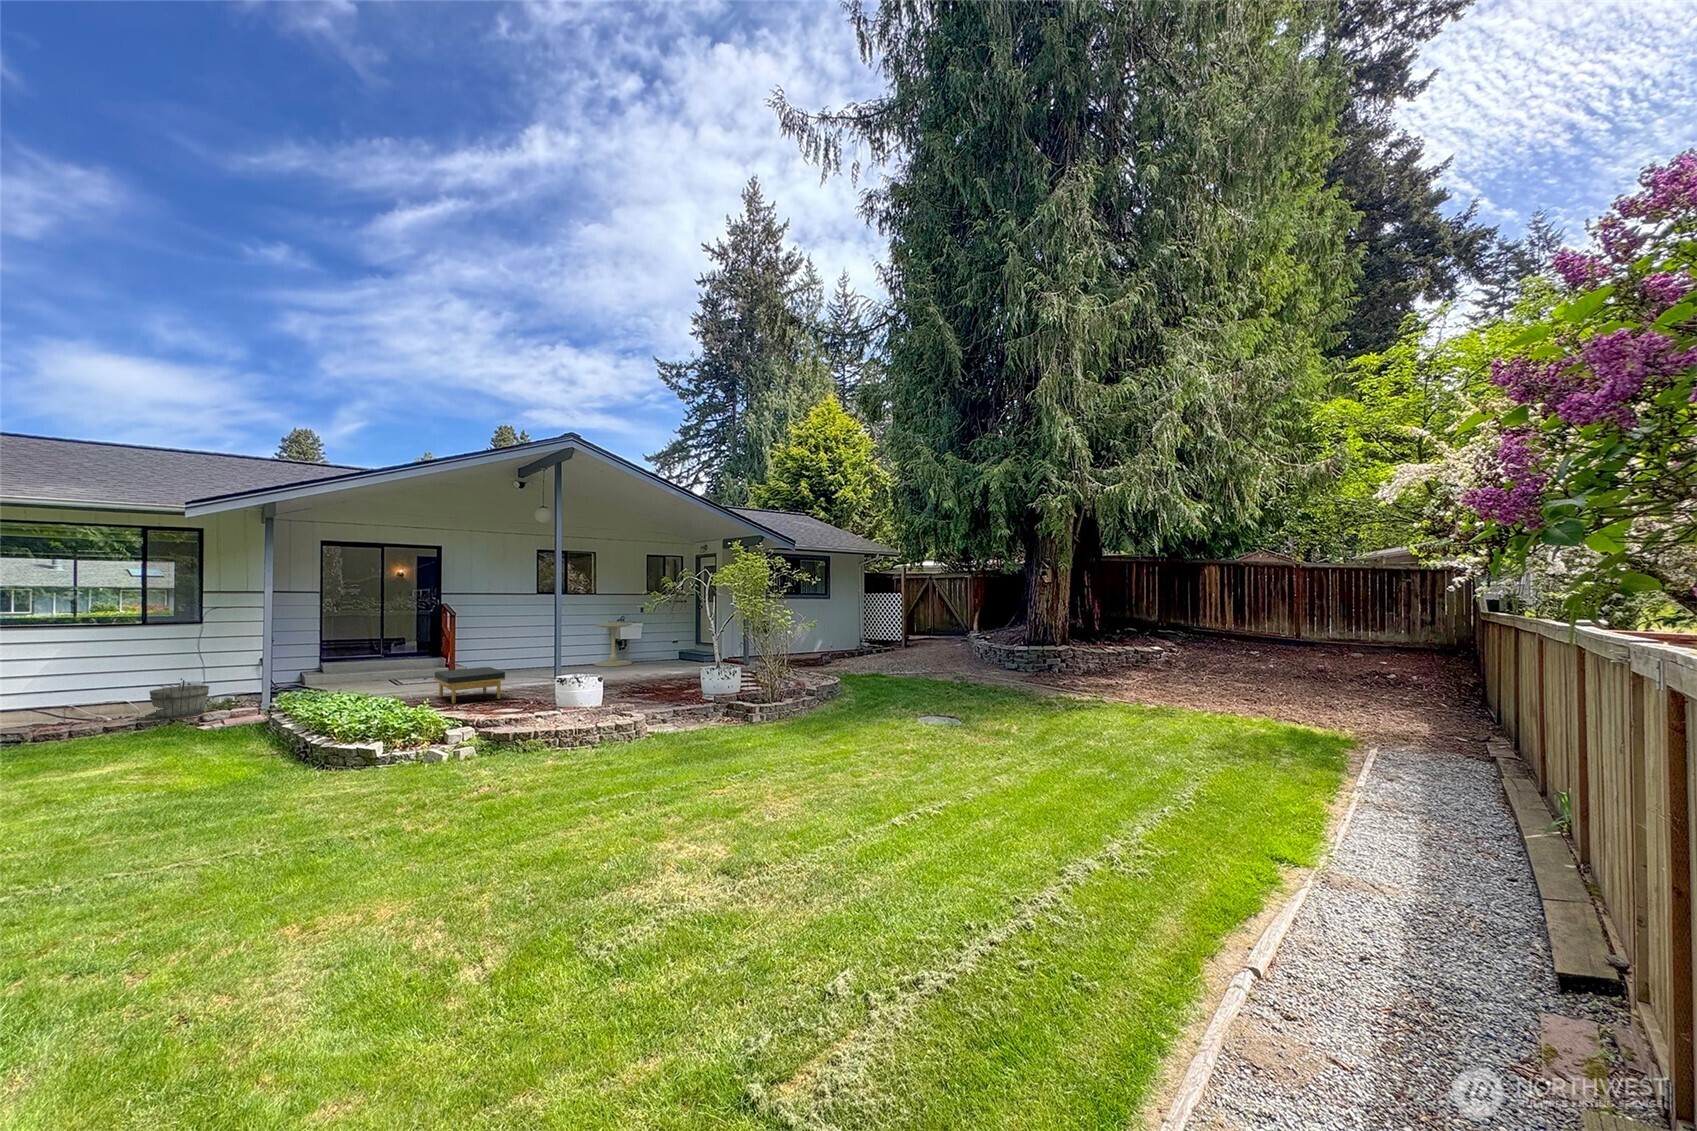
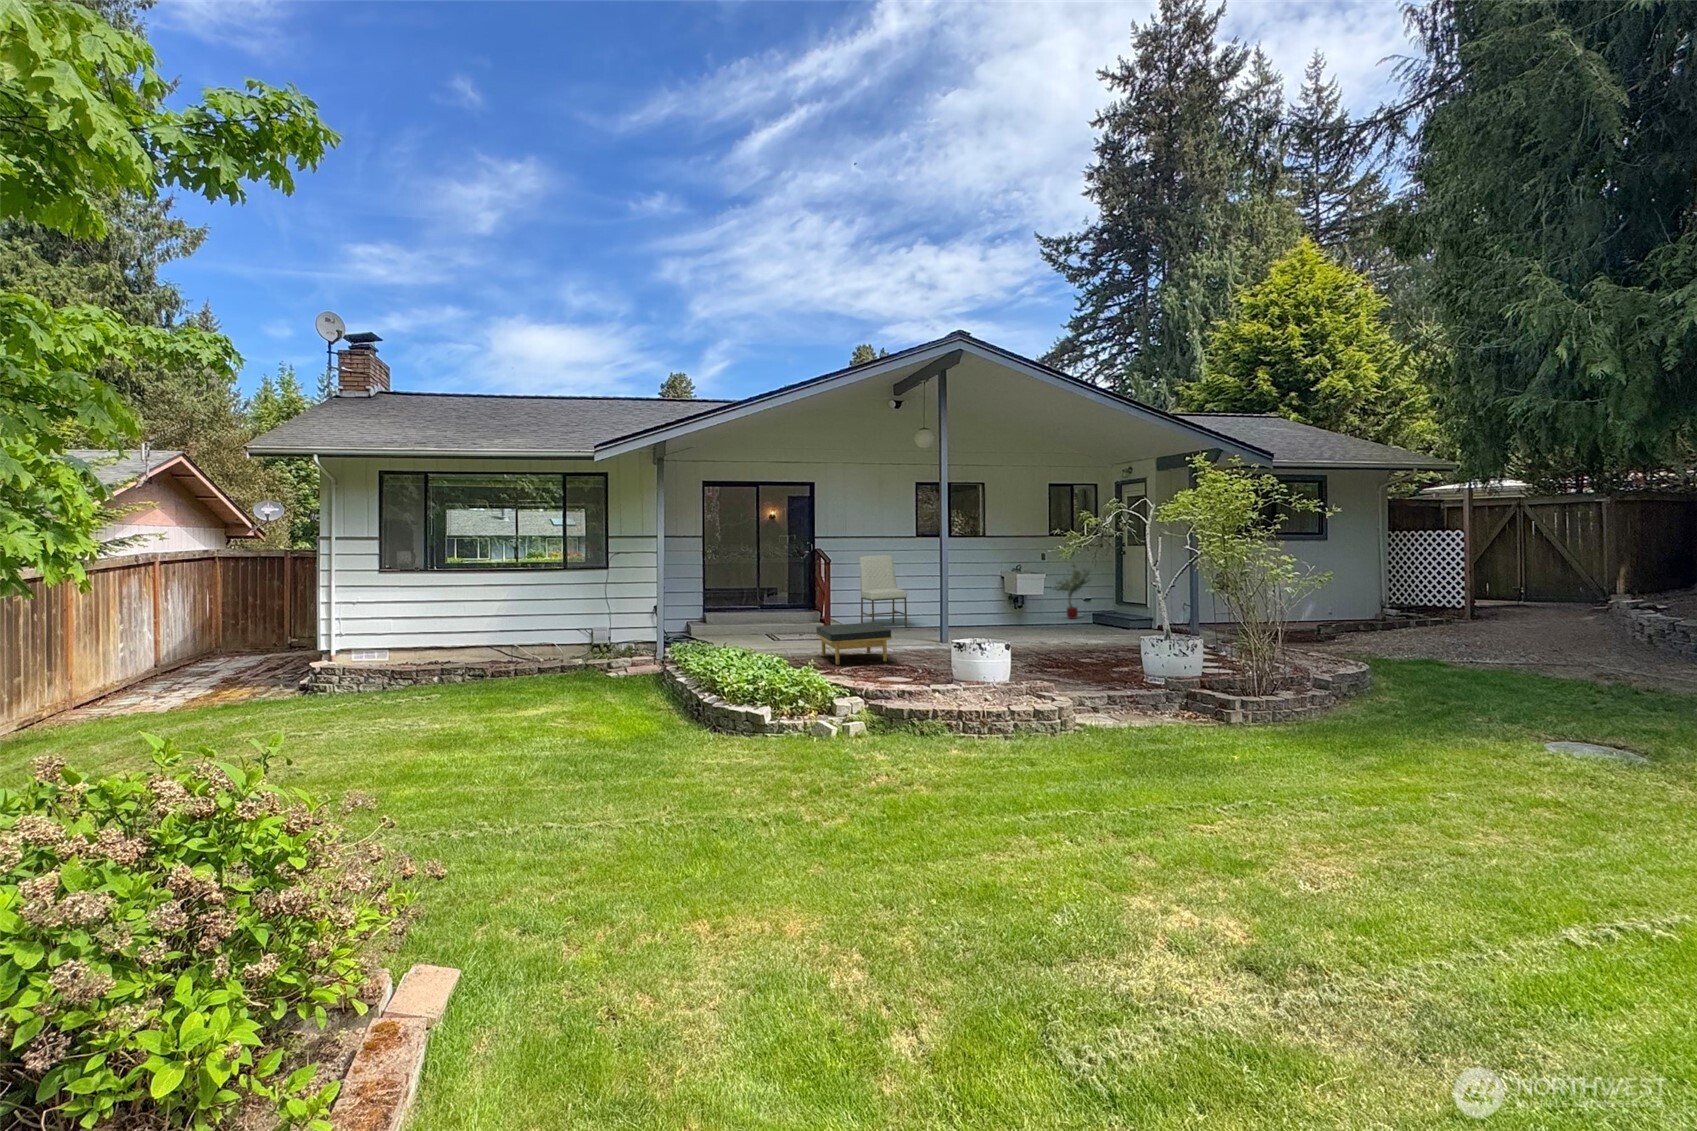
chair: none [482,611,525,674] -> present [860,555,907,627]
potted tree: none [649,616,680,660] -> present [1054,563,1091,619]
pedestal table: present [594,623,632,667] -> none [984,570,1032,625]
wooden bucket: present [150,678,209,719] -> none [568,624,614,665]

